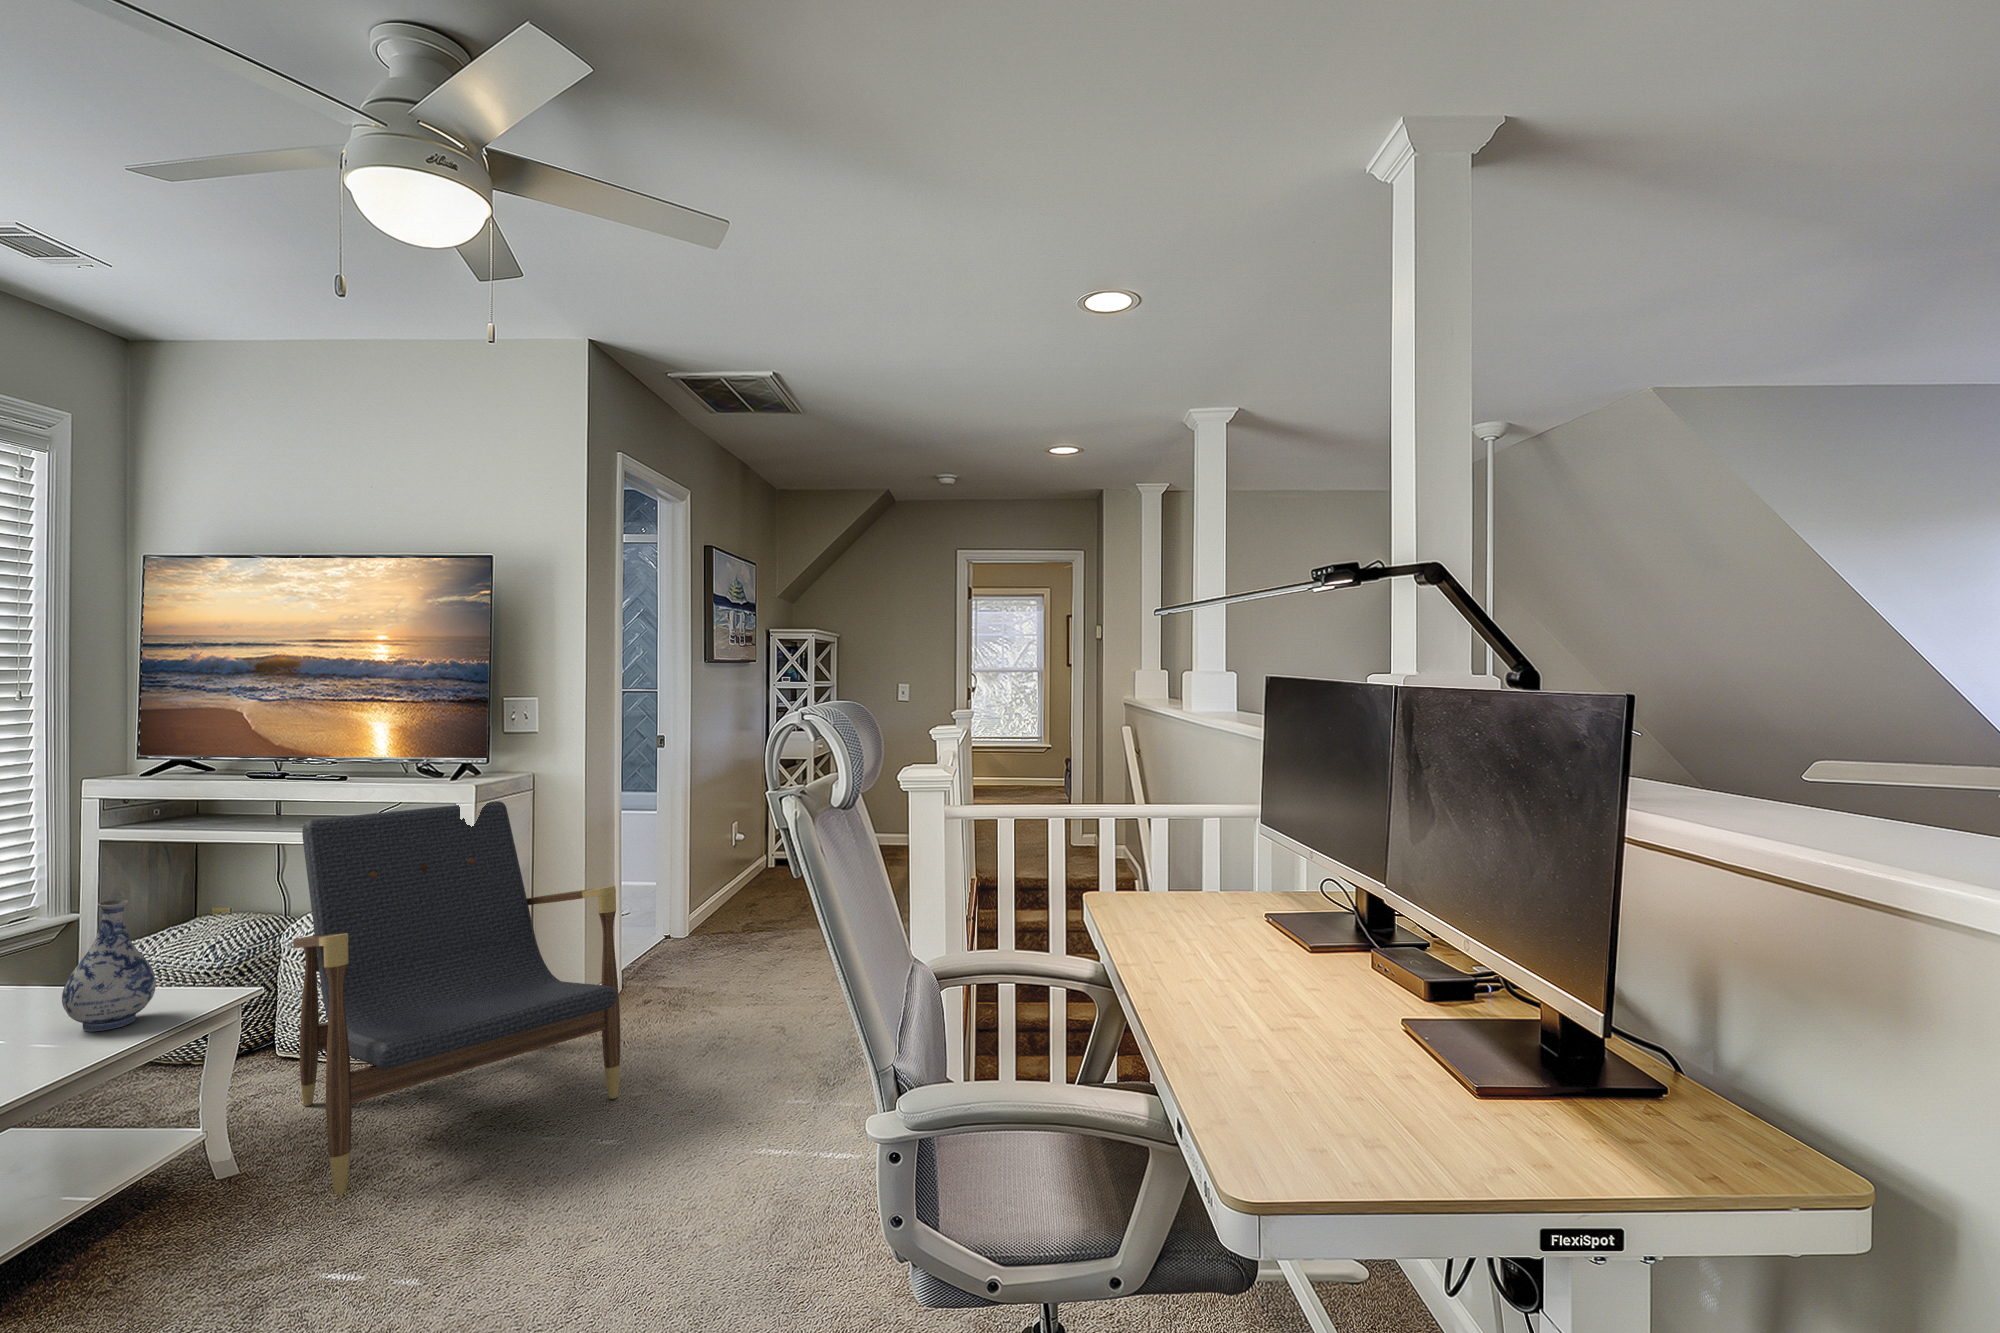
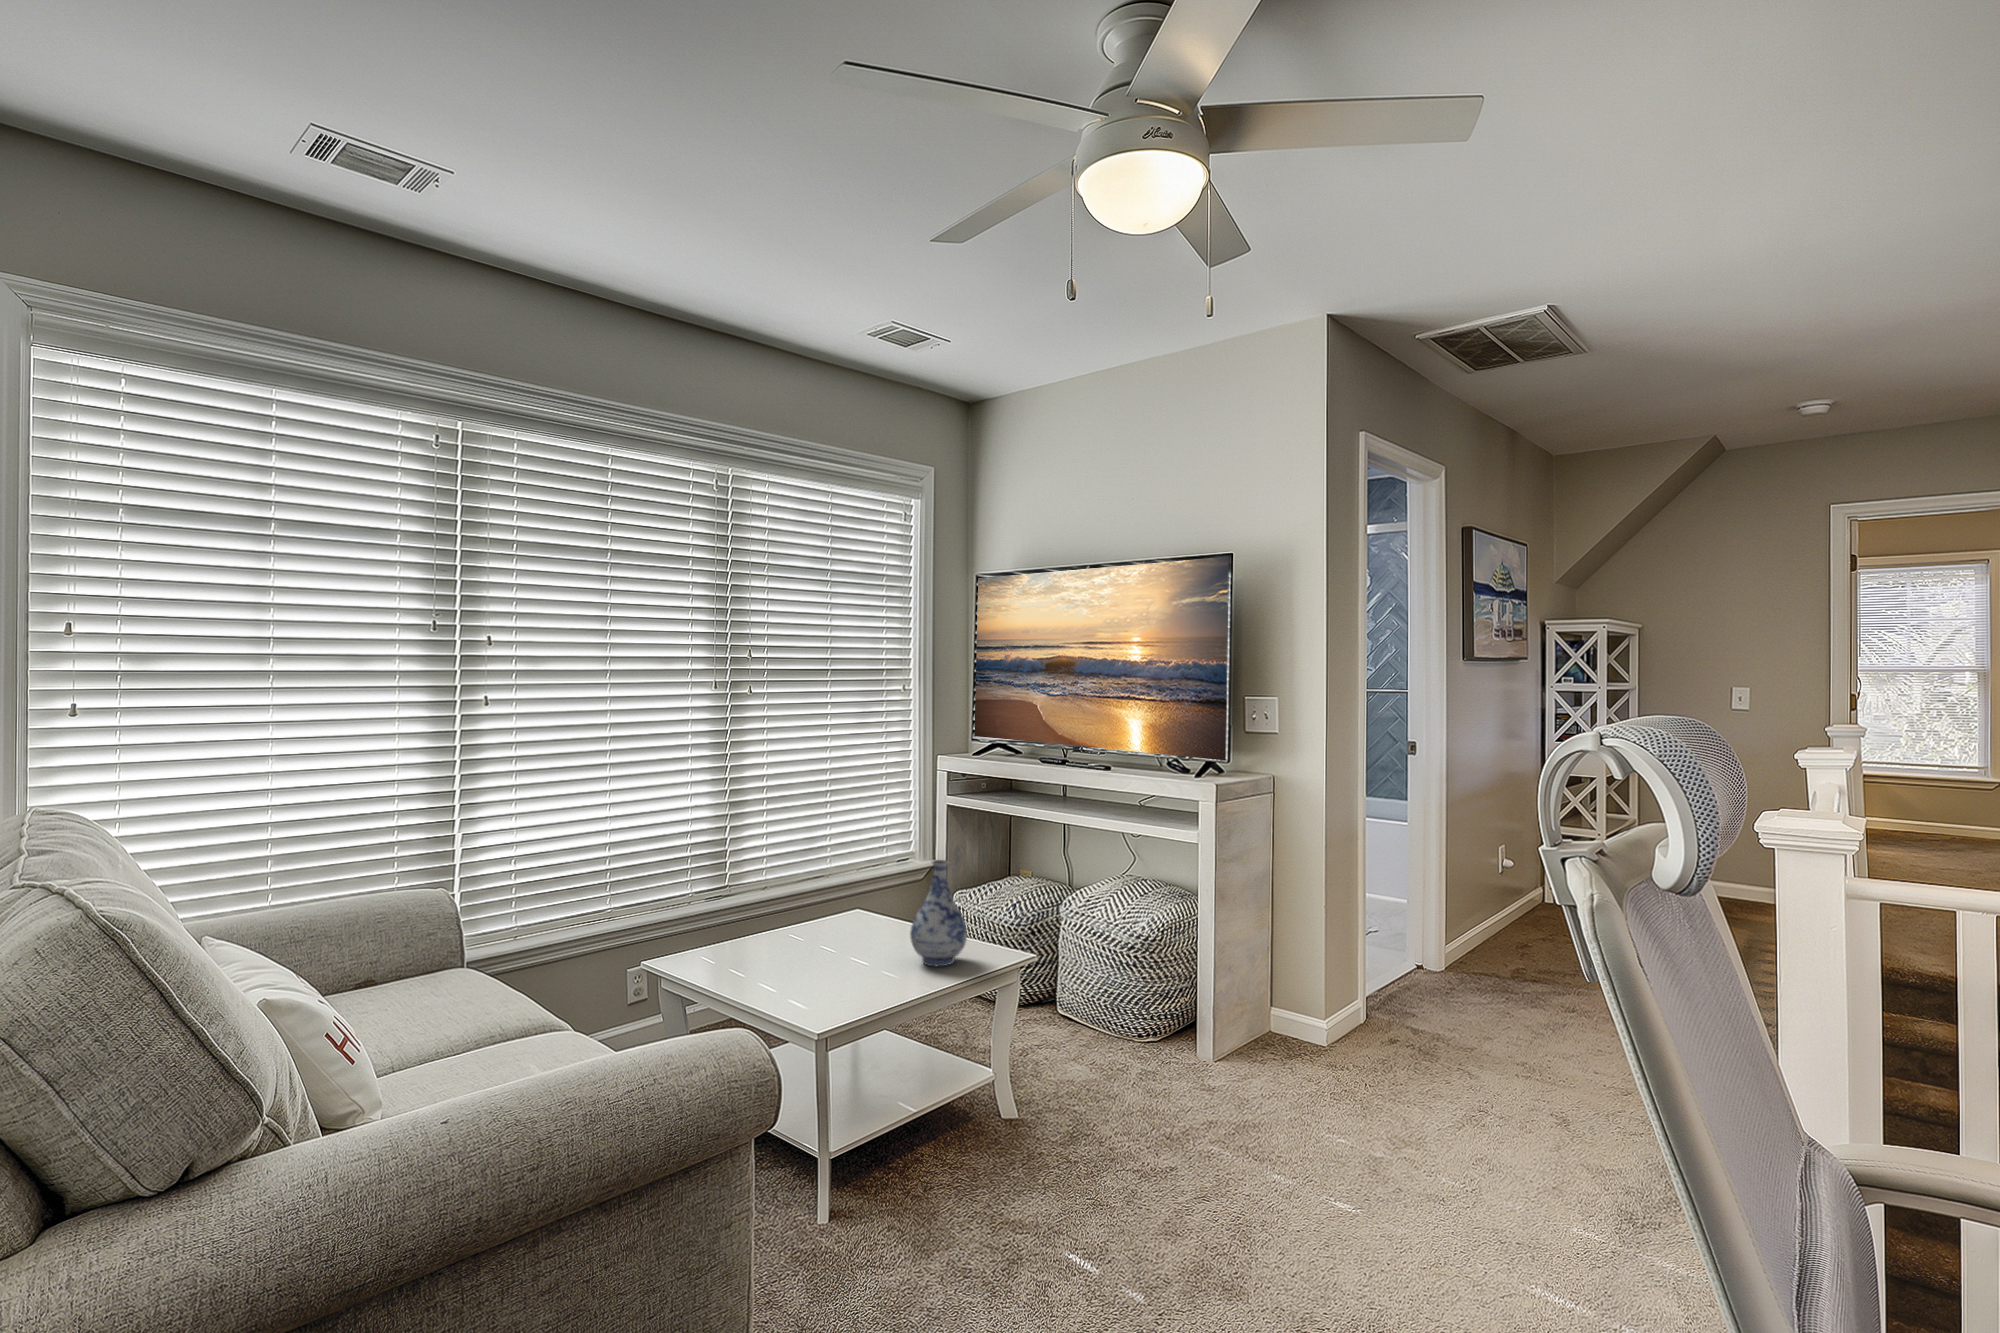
lounge chair: present [293,801,621,1195] -> none [1064,803,1357,1166]

